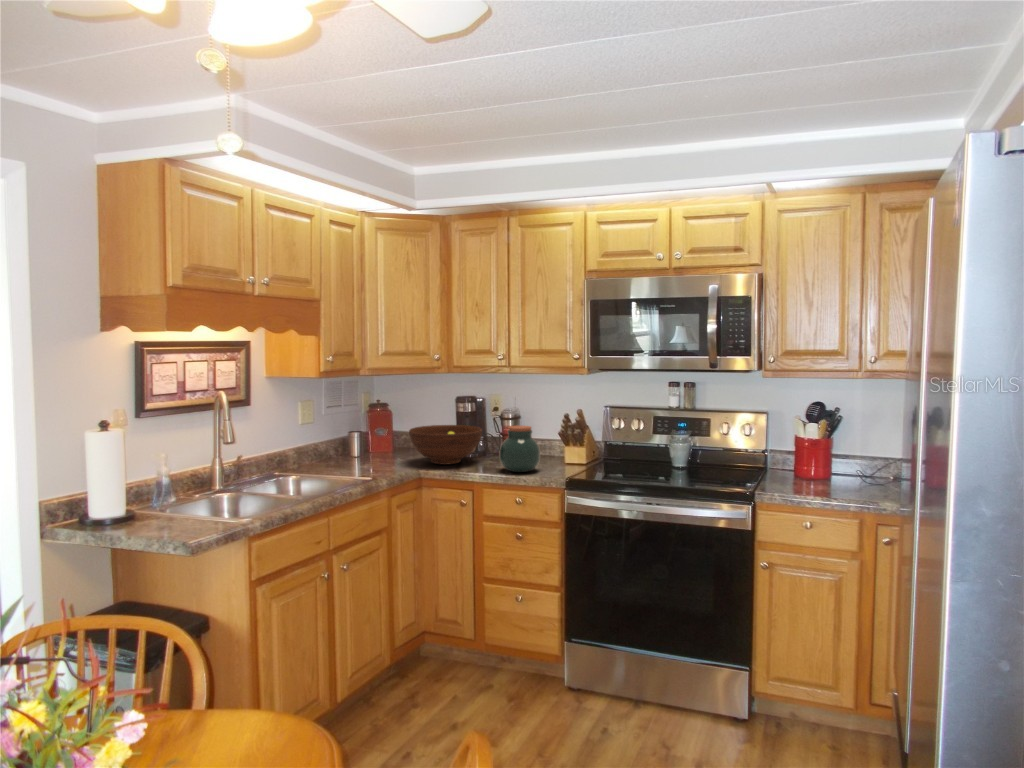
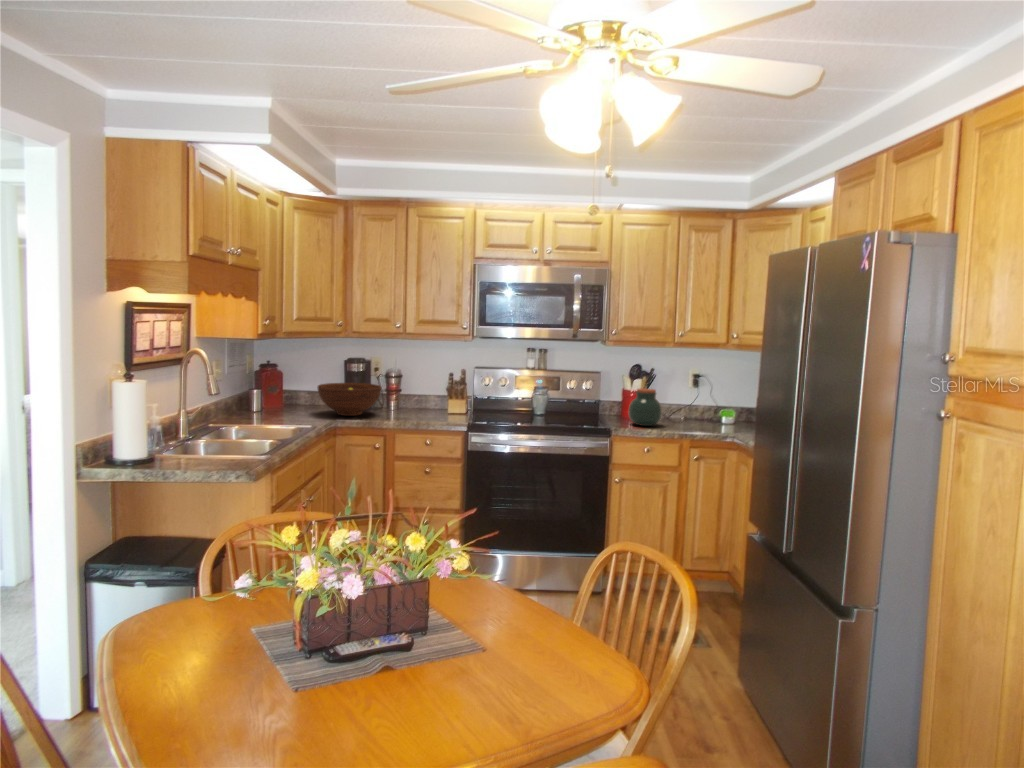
jar: present [500,425,540,472] -> present [629,389,662,426]

